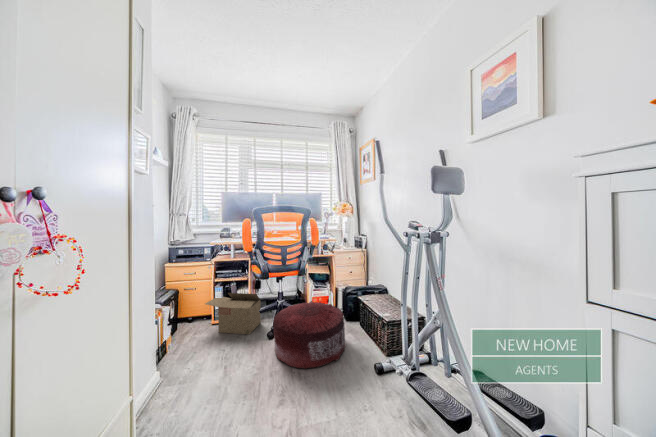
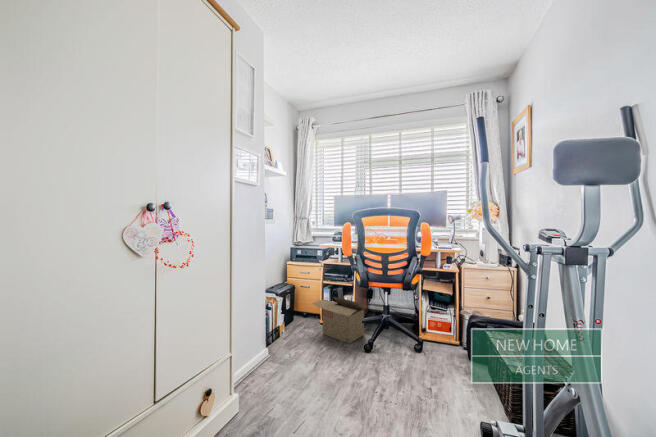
pouf: present [273,301,346,369] -> none [364,322,455,403]

